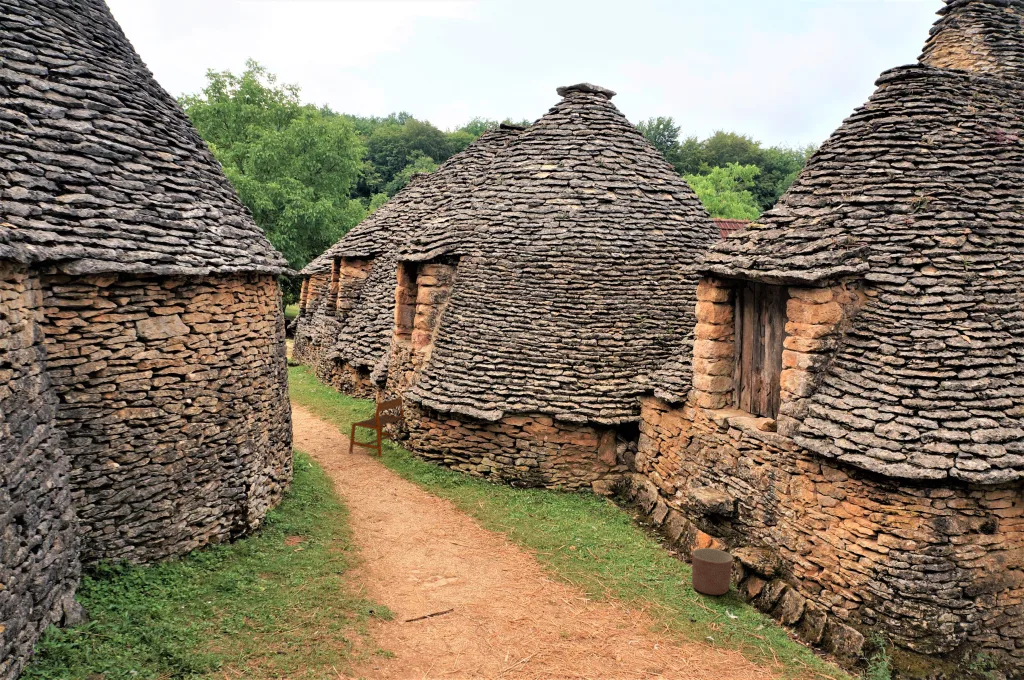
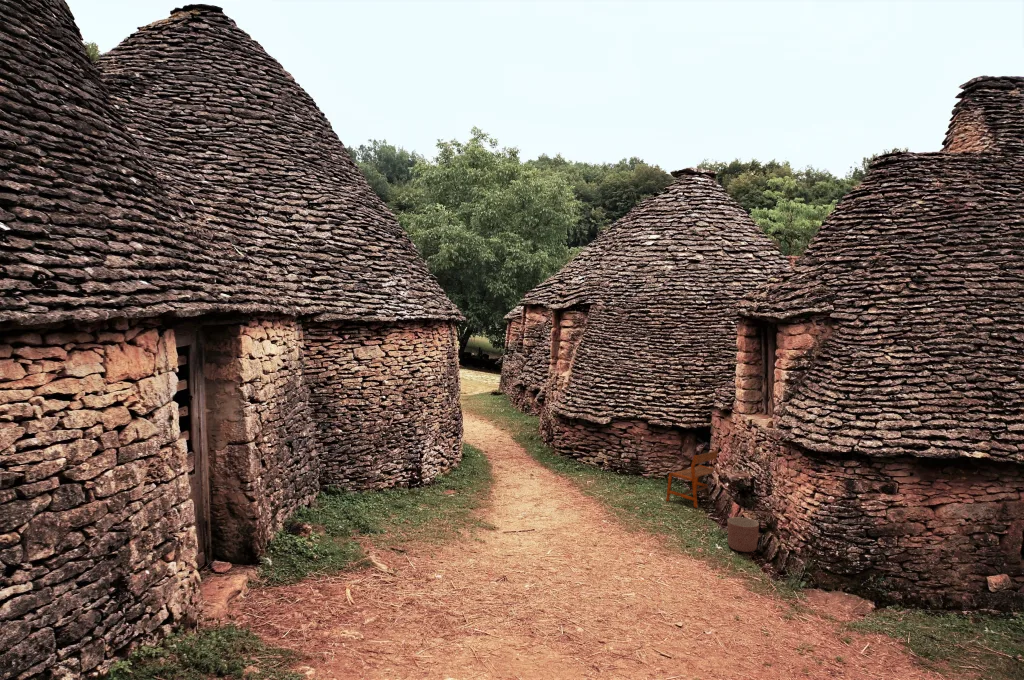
bench: present [349,397,403,457] -> present [666,451,718,508]

